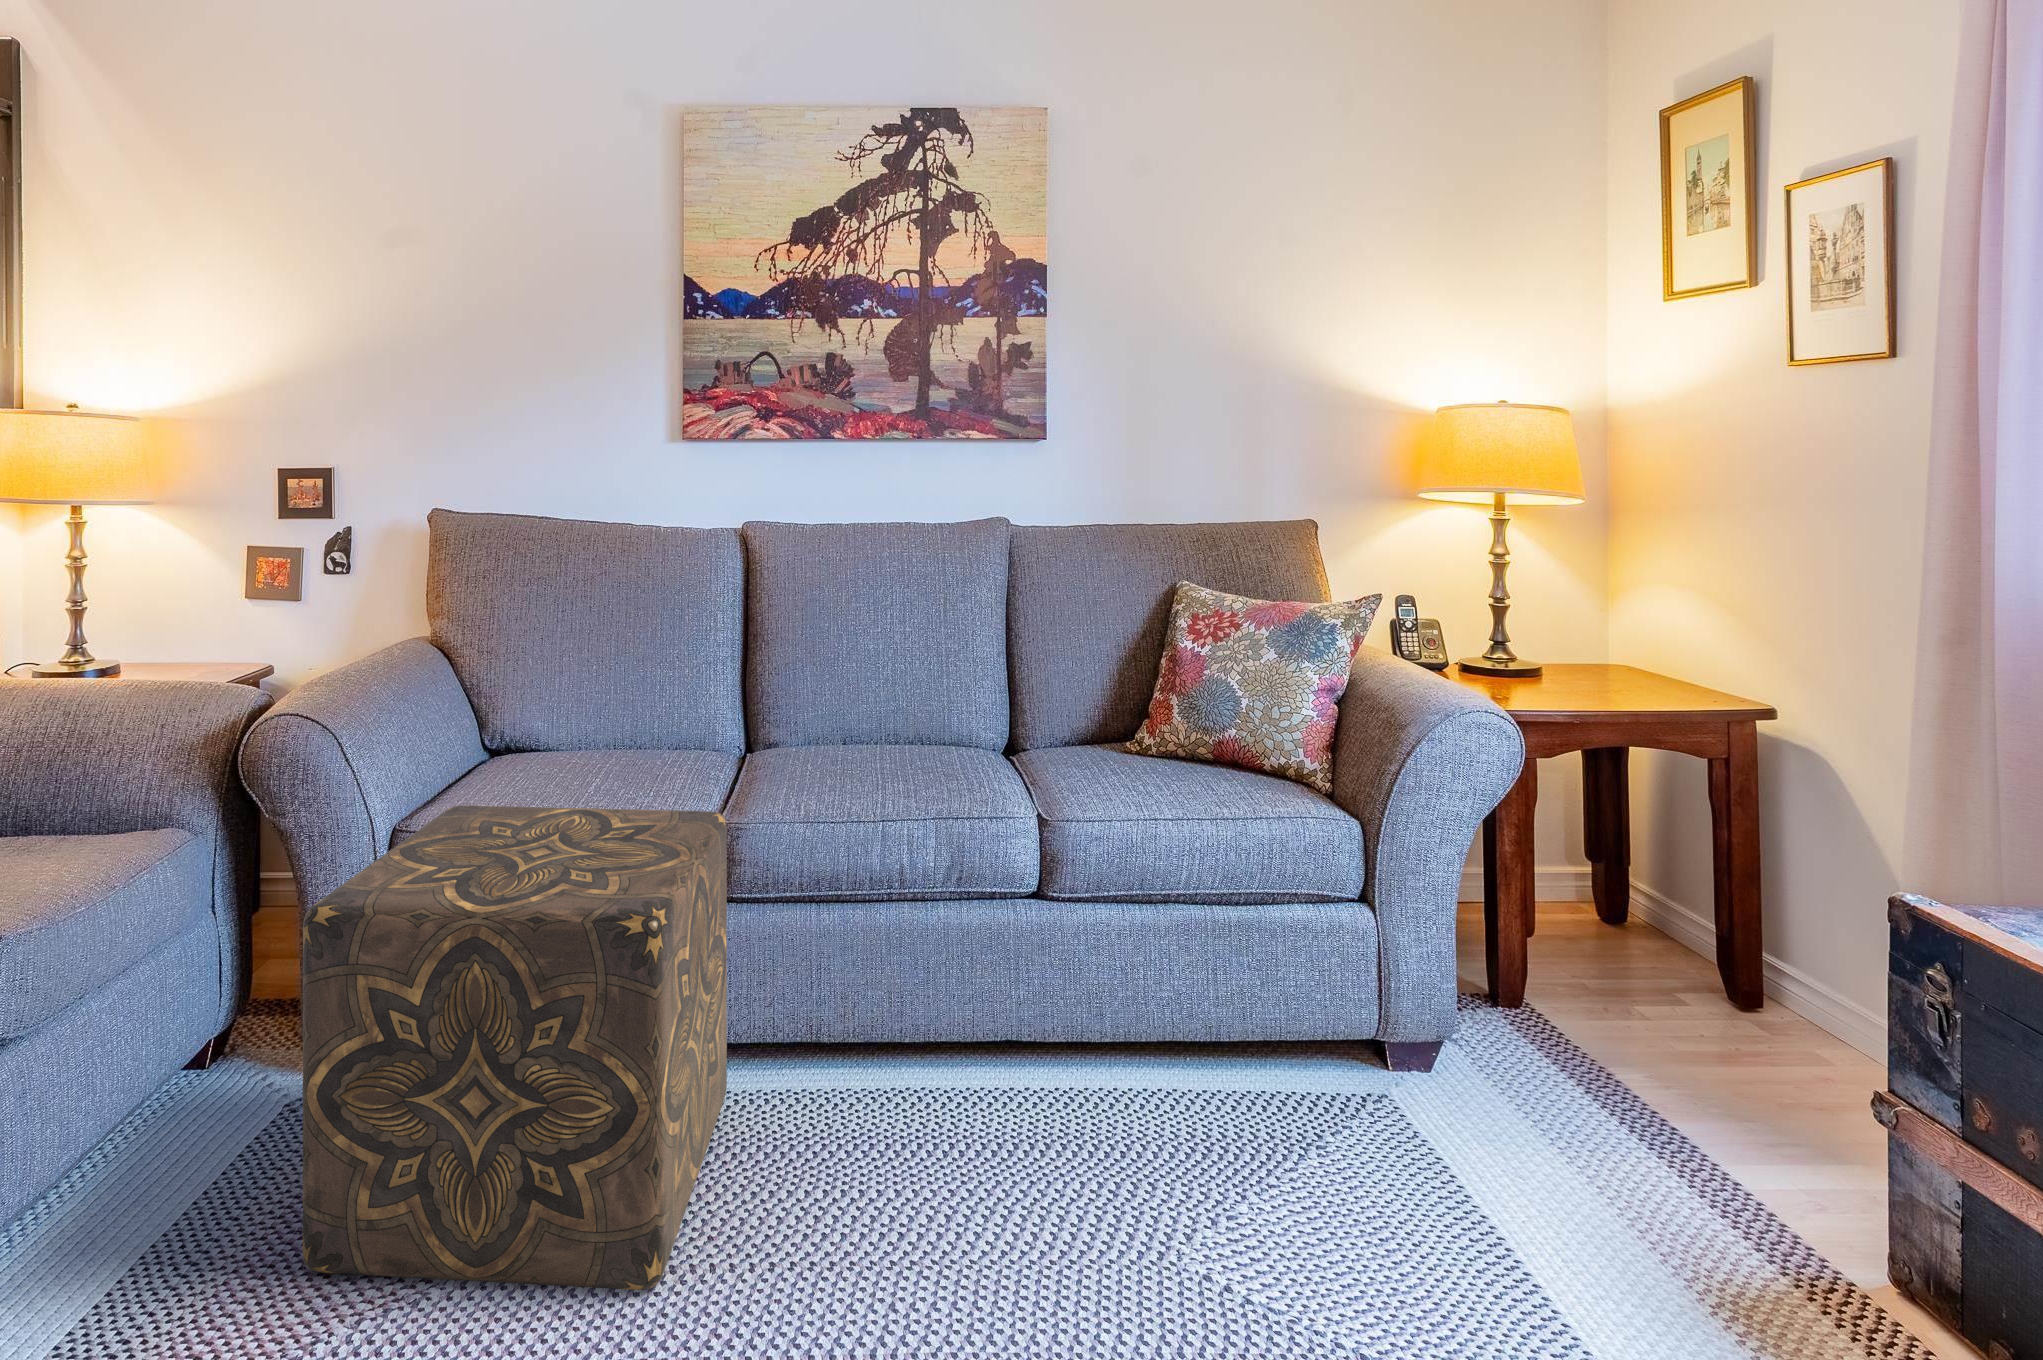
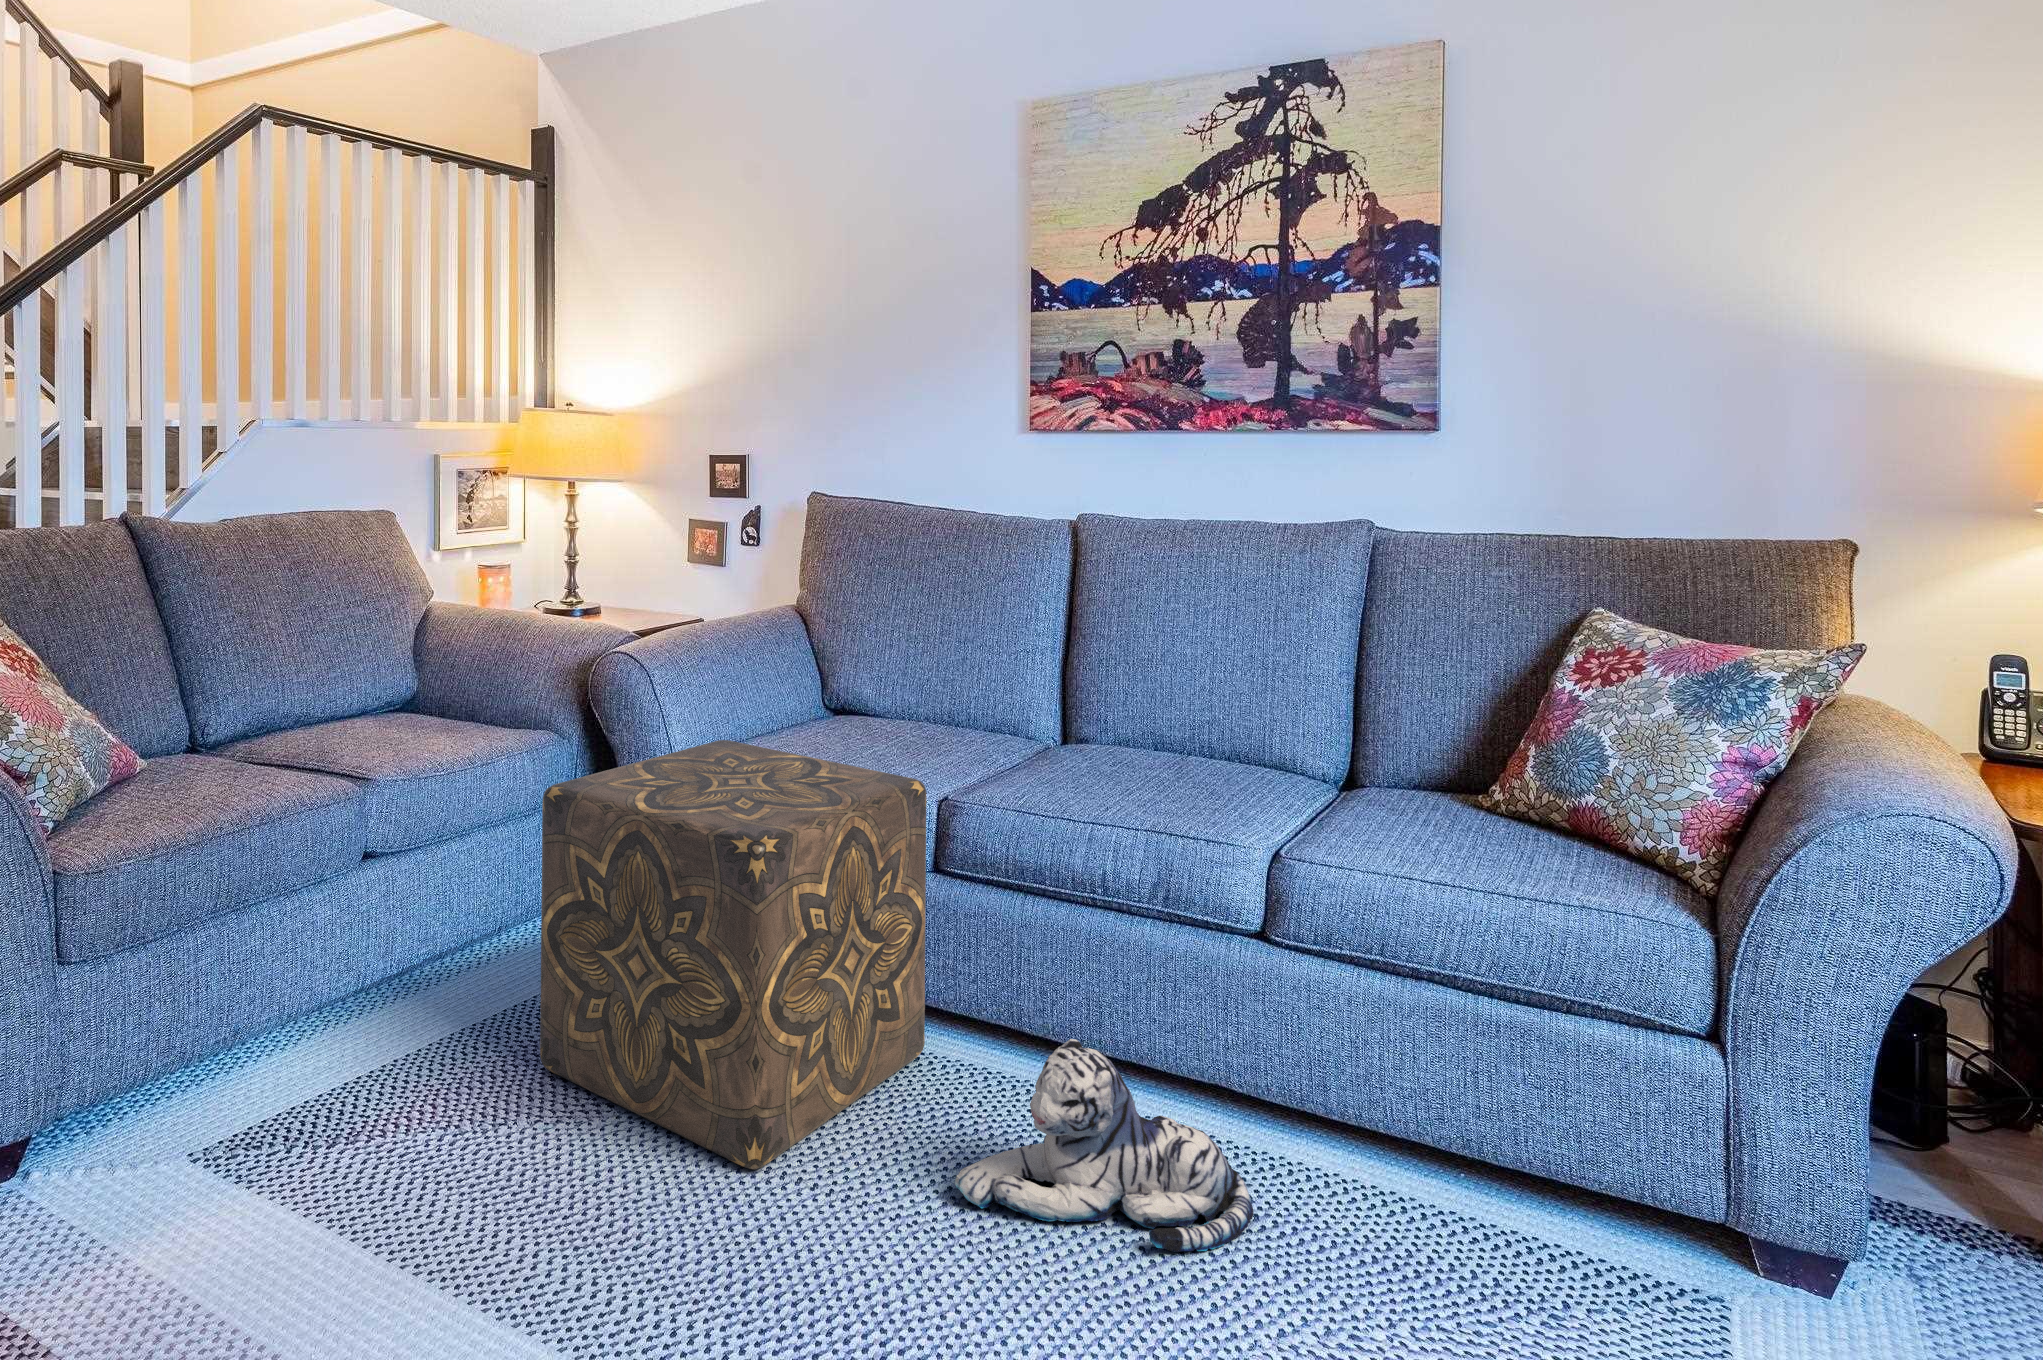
plush toy: none [855,1035,1088,1232] -> present [955,1039,1253,1252]

